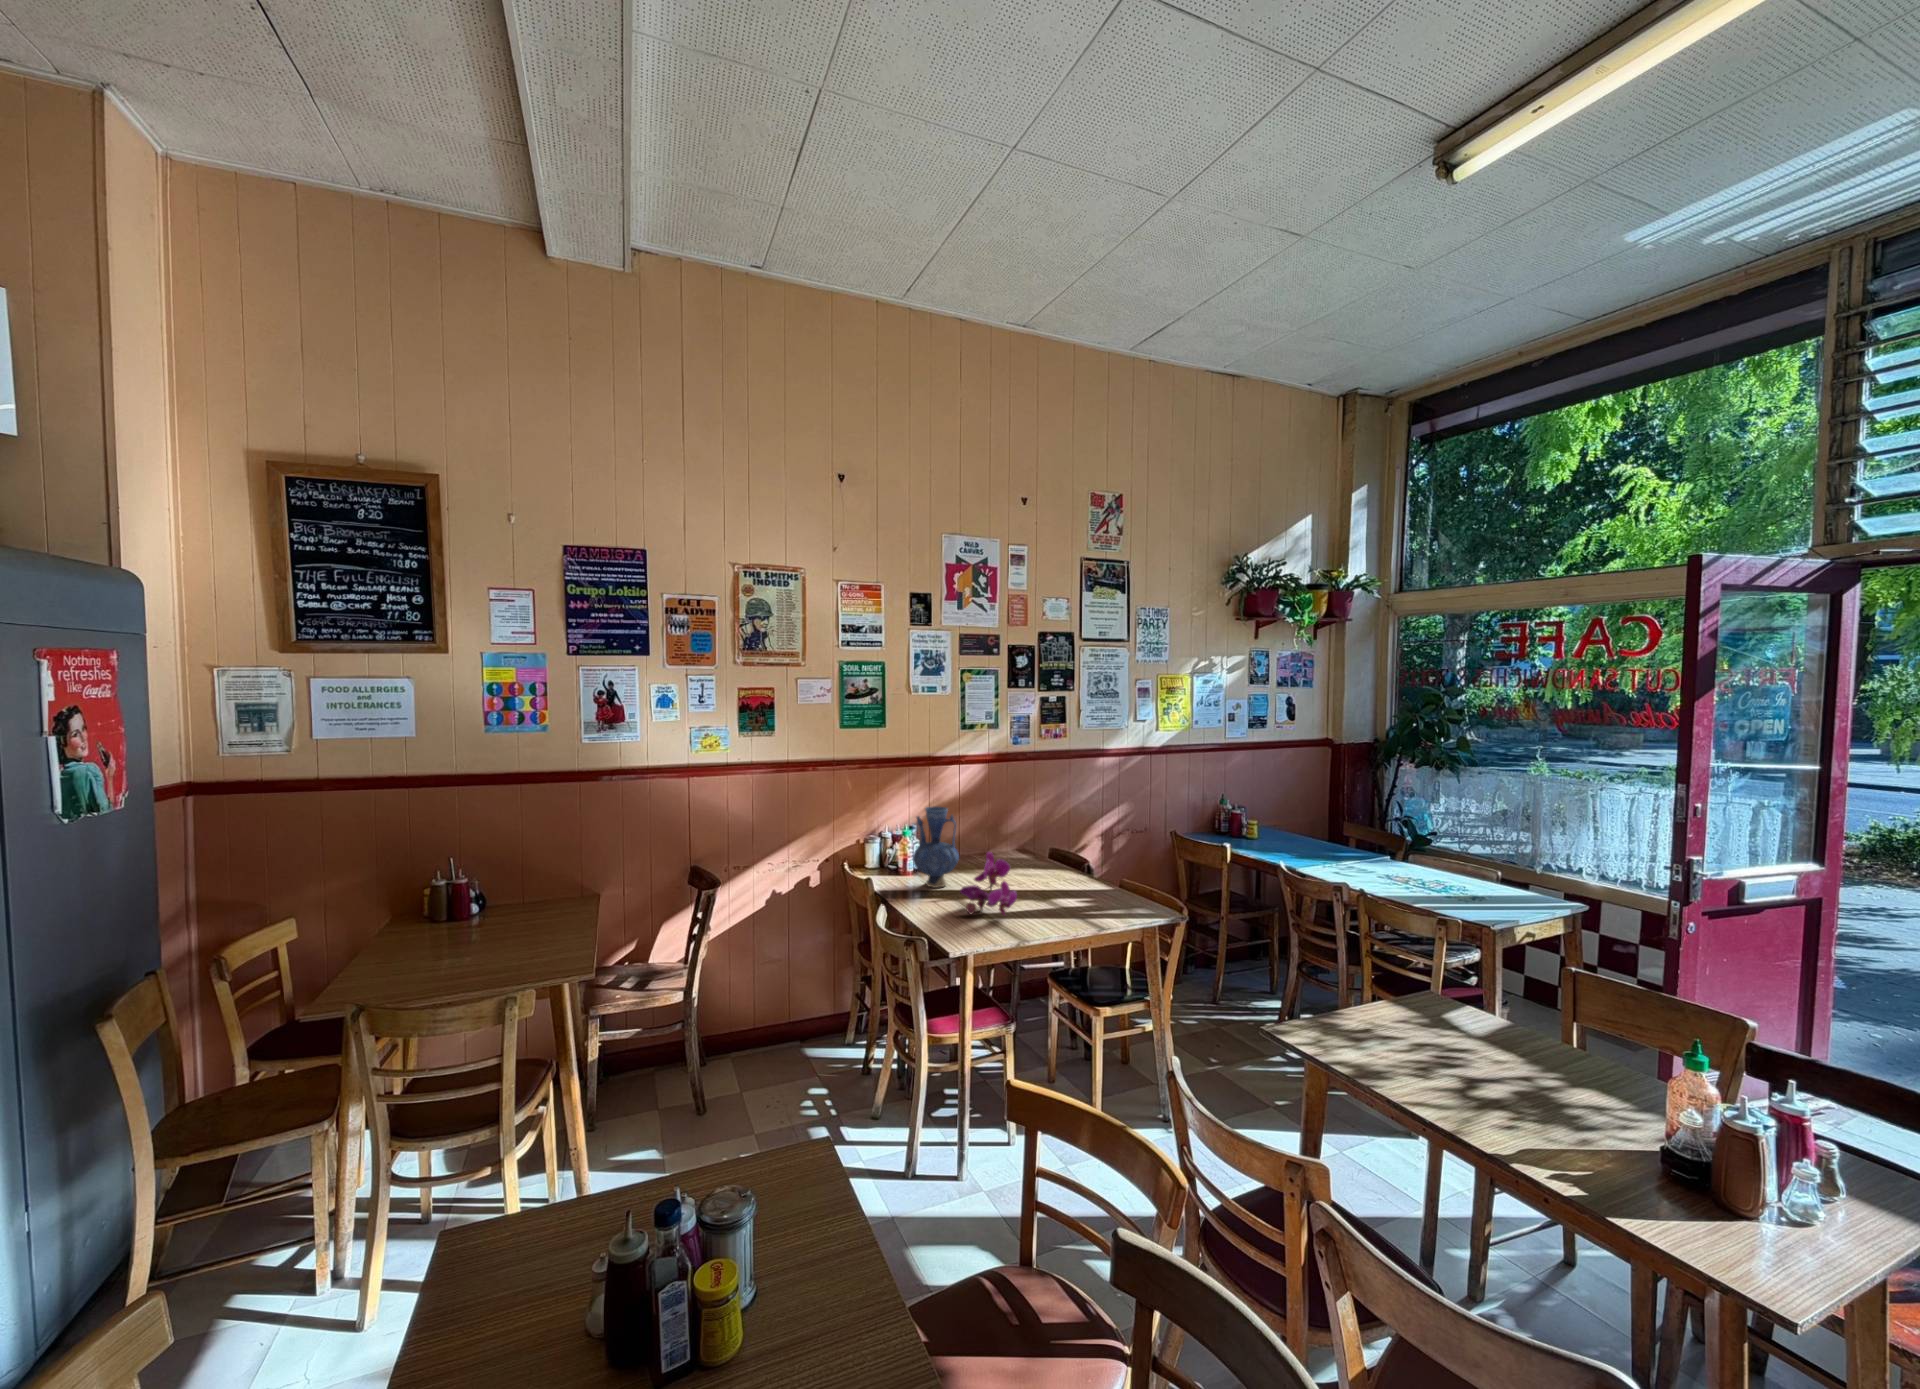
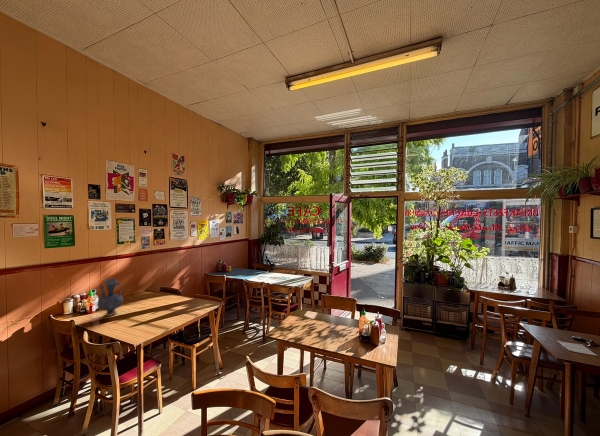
flower: present [960,852,1017,915] -> none [128,294,158,323]

